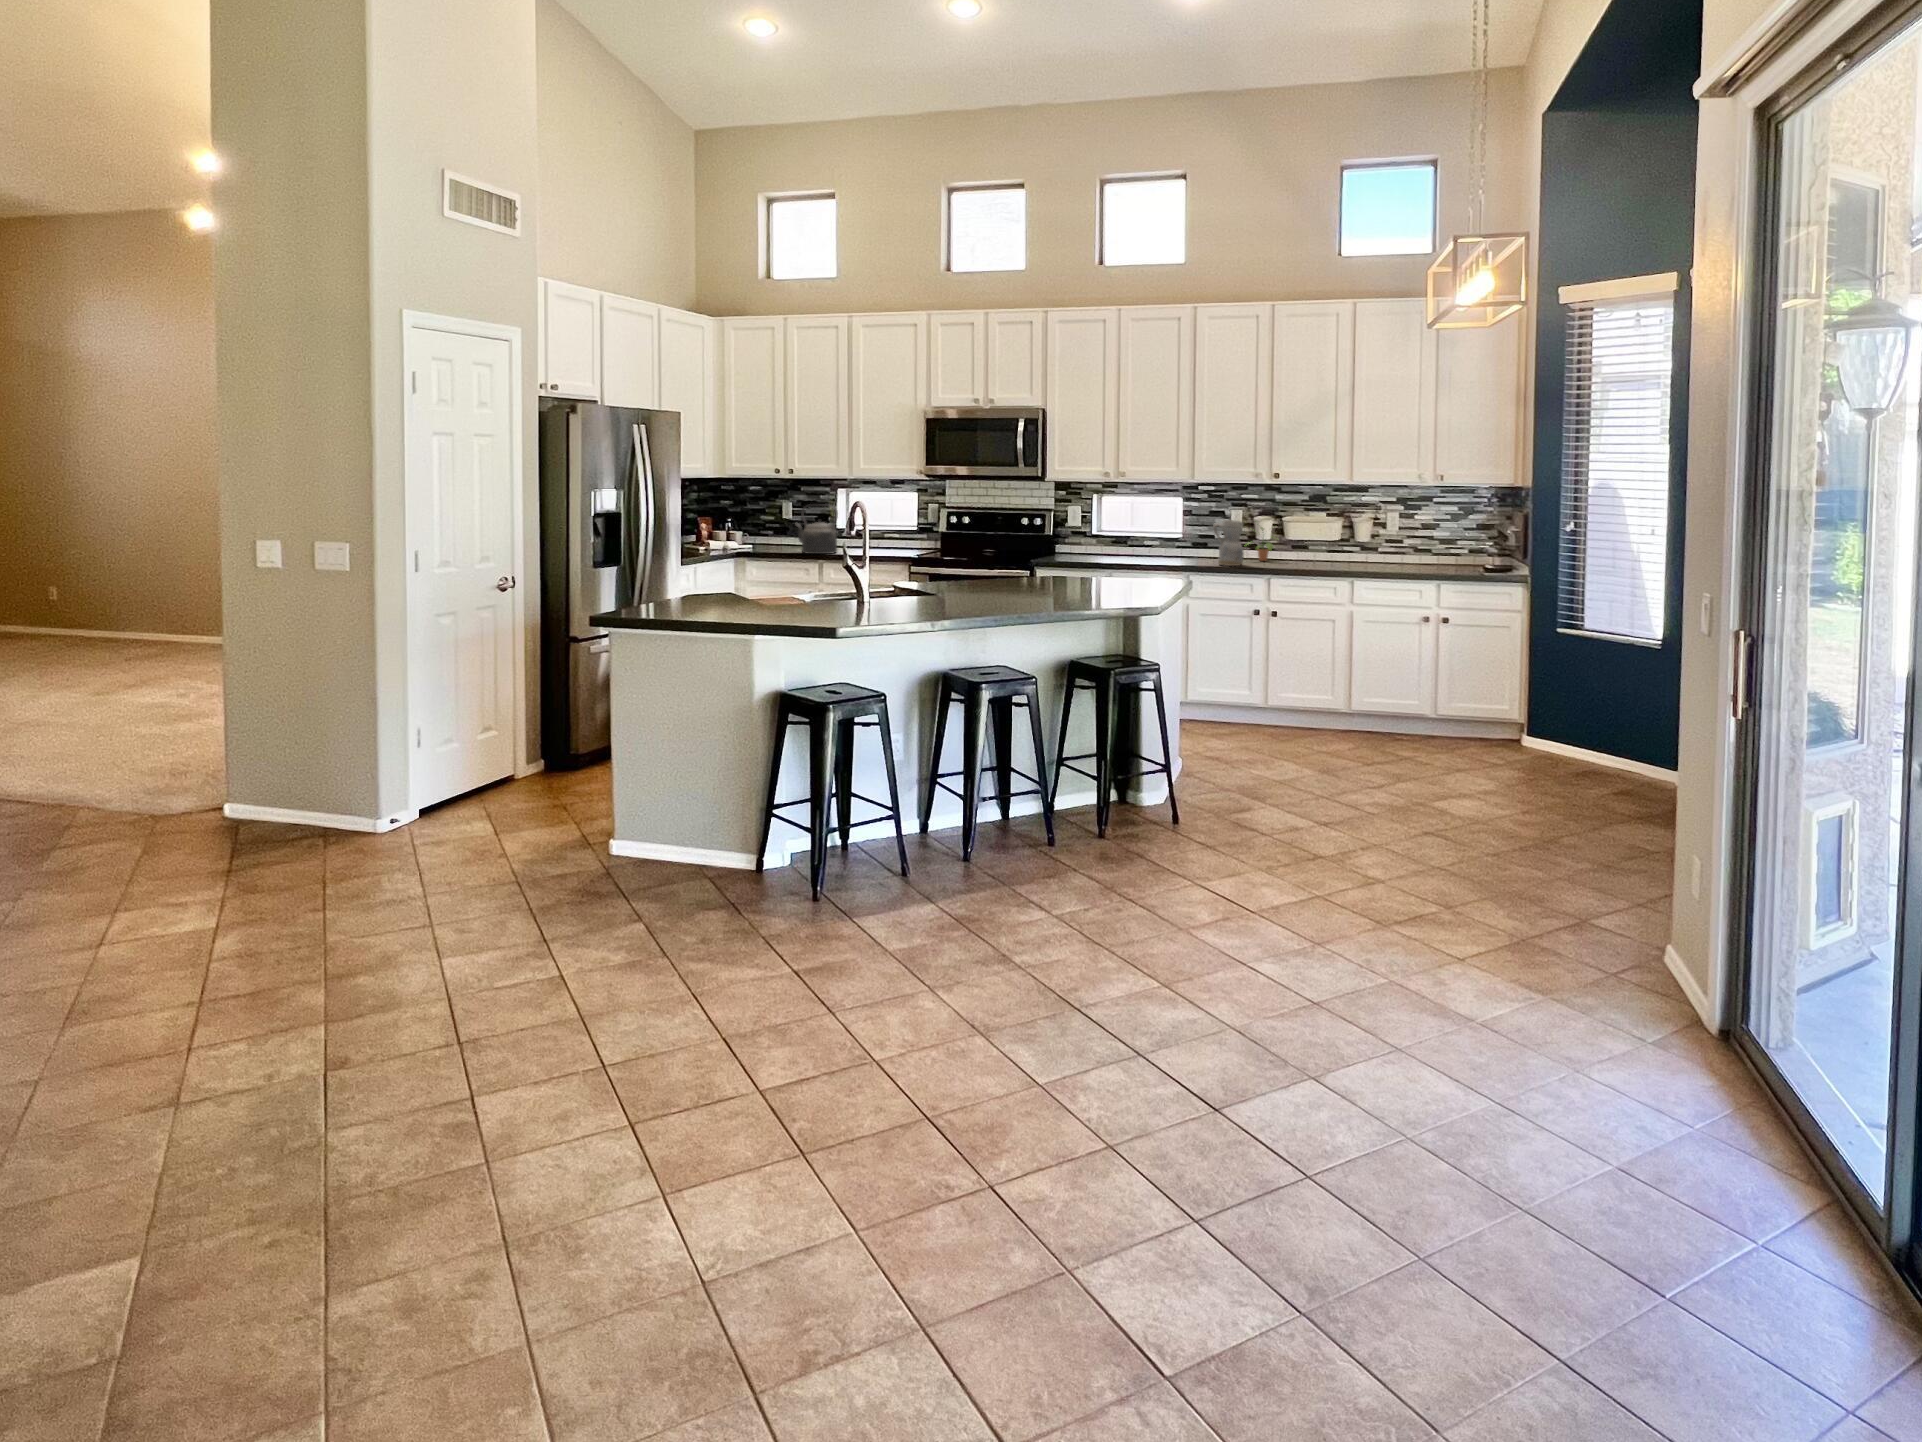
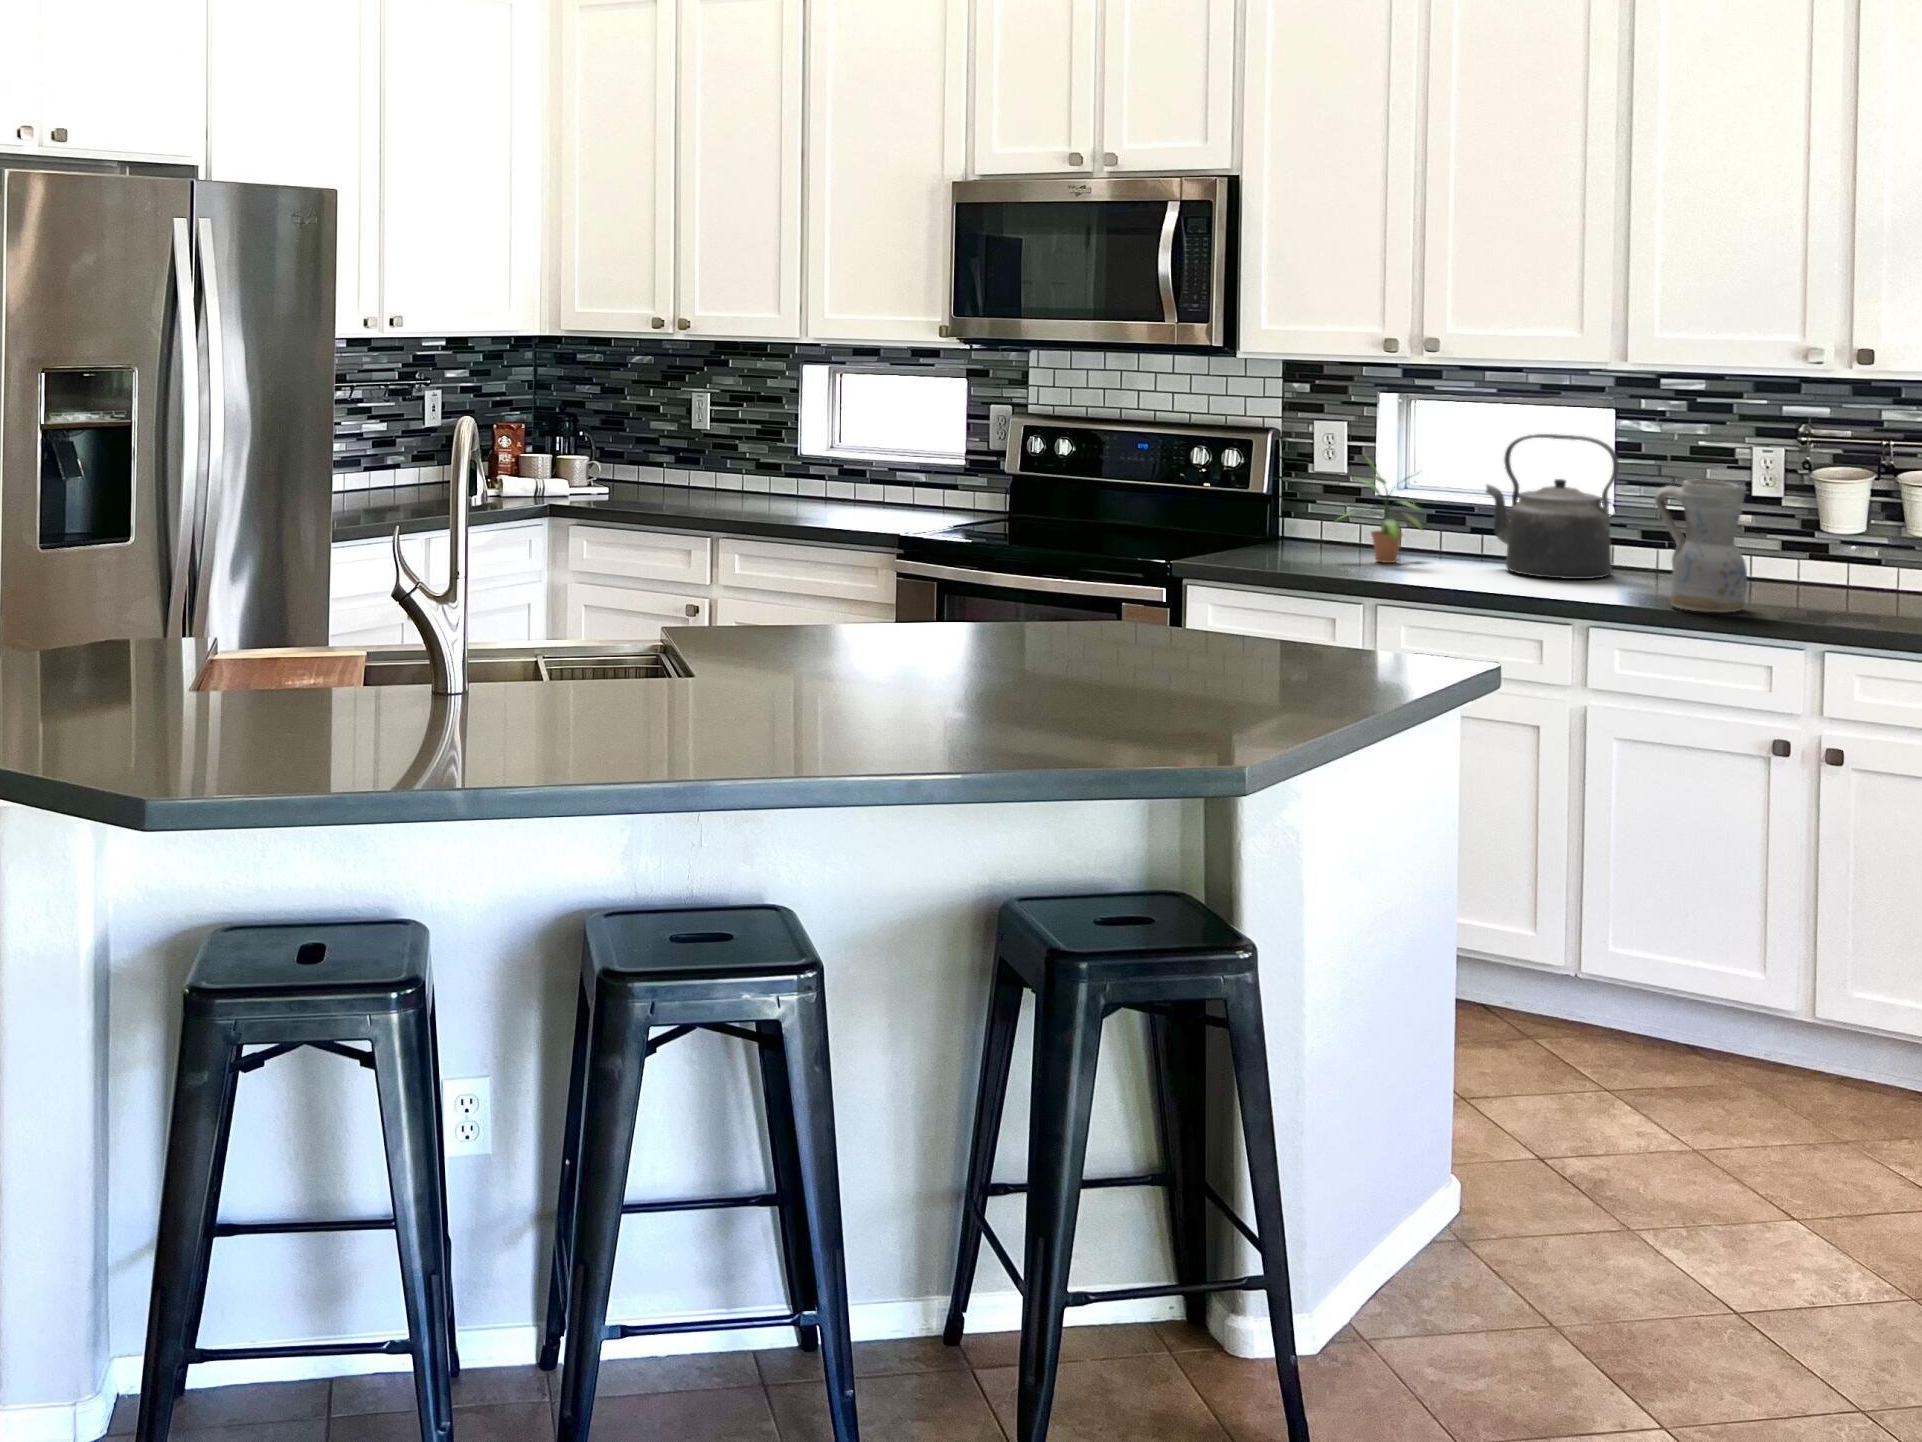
kettle: present [796,504,838,554] -> present [1486,434,1619,579]
potted plant: present [1256,527,1274,561] -> present [1341,455,1423,563]

